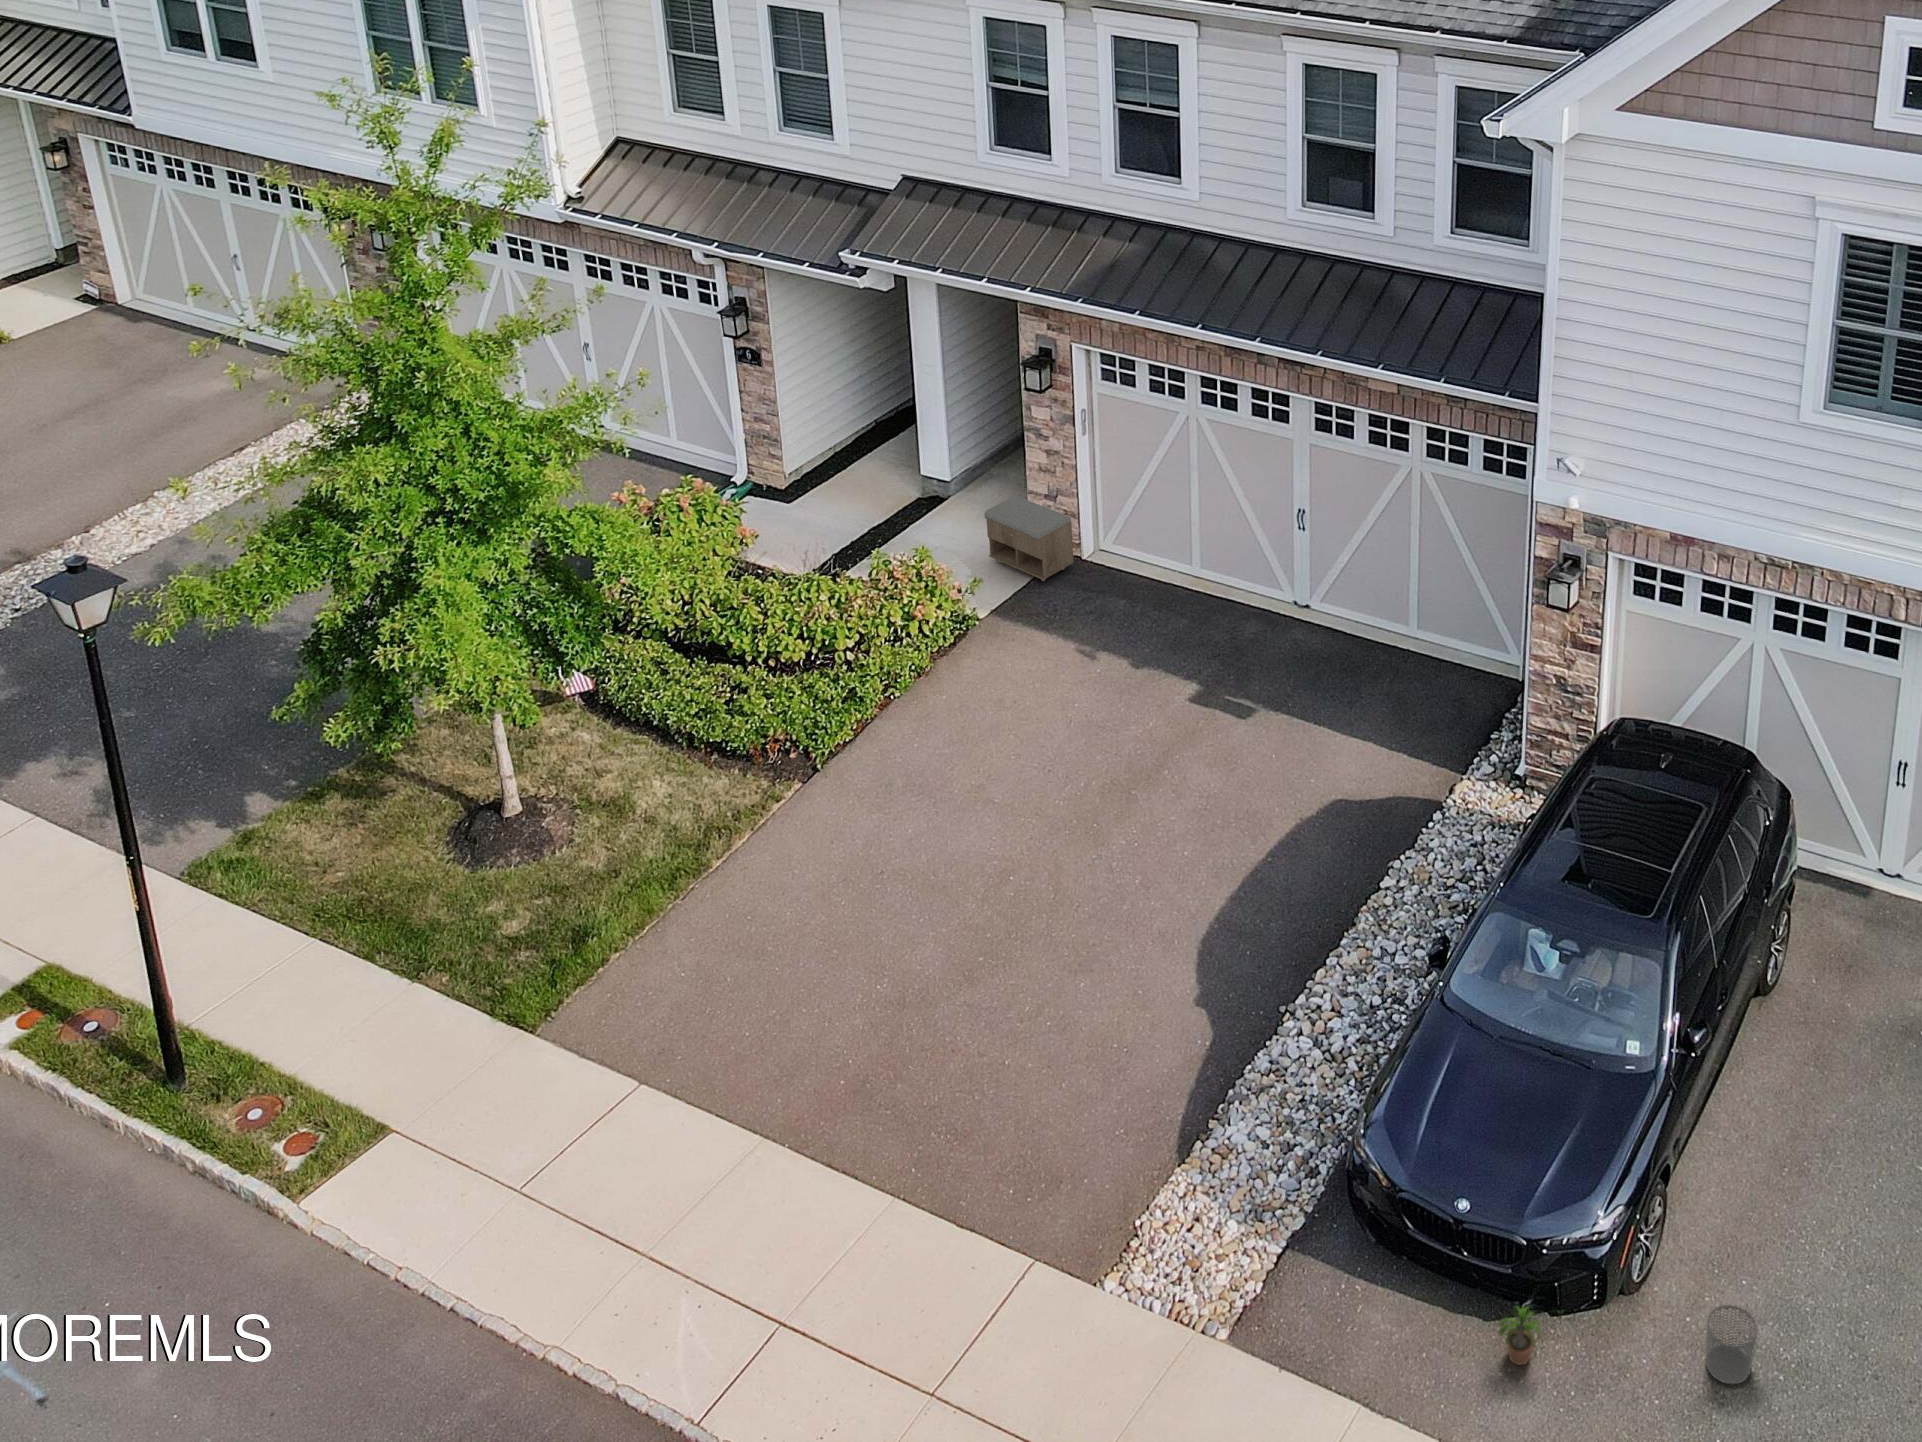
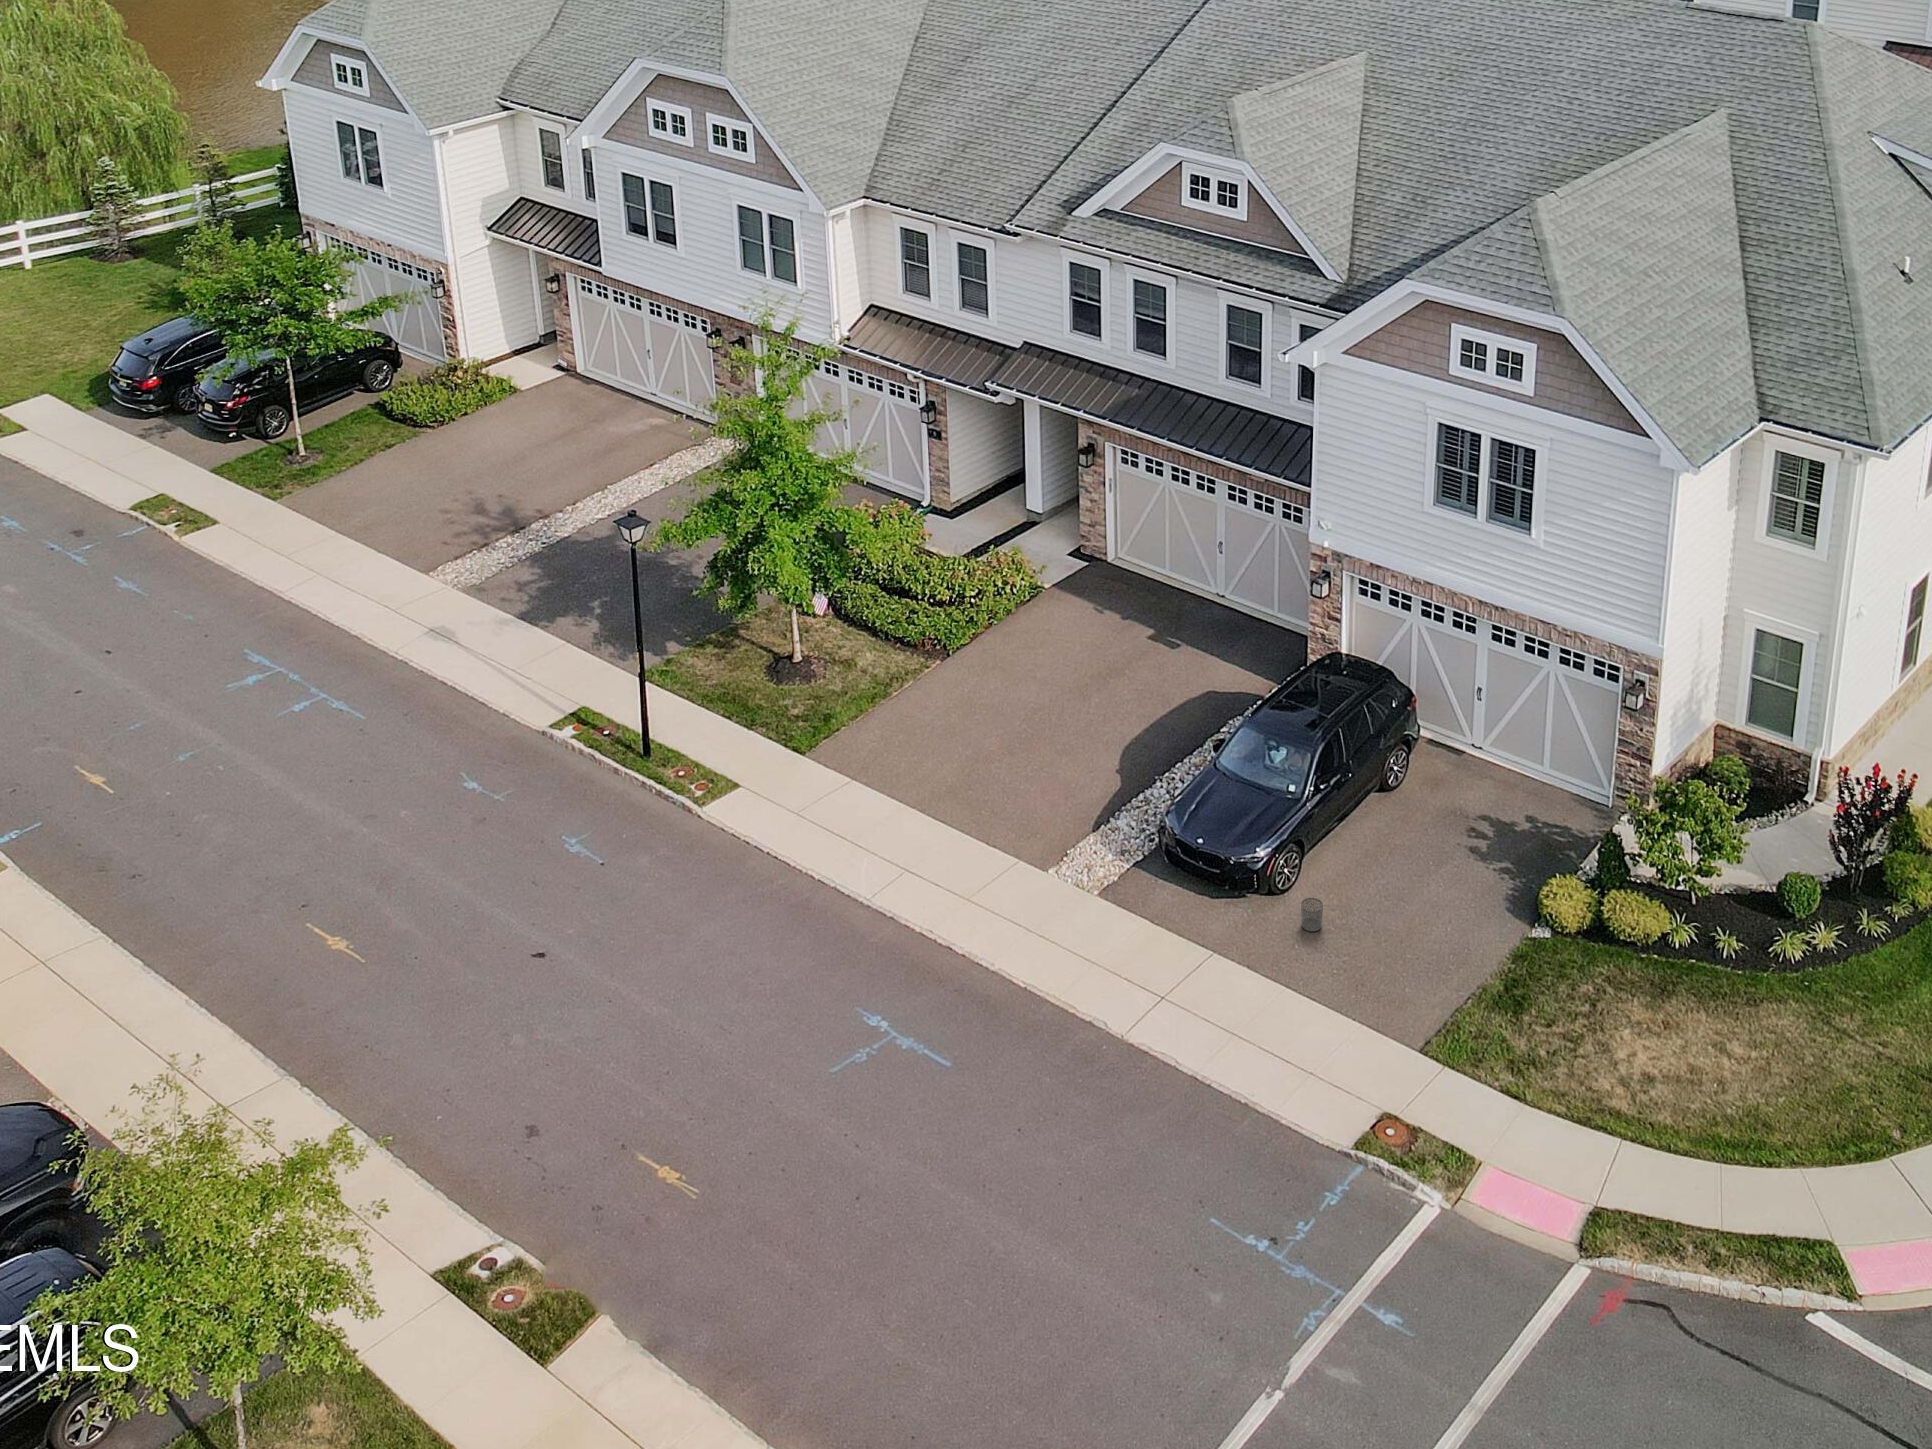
storage bench: present [984,495,1074,581] -> none [1054,523,1101,571]
potted plant: present [1497,1307,1543,1365] -> none [1206,890,1235,915]

